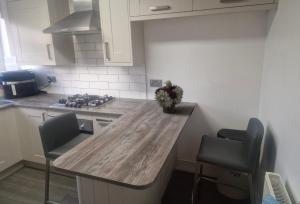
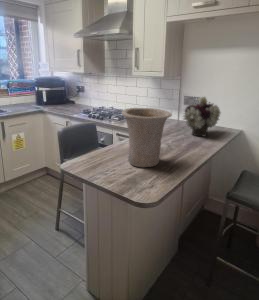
vase: none [108,96,152,151] -> present [122,108,172,167]

